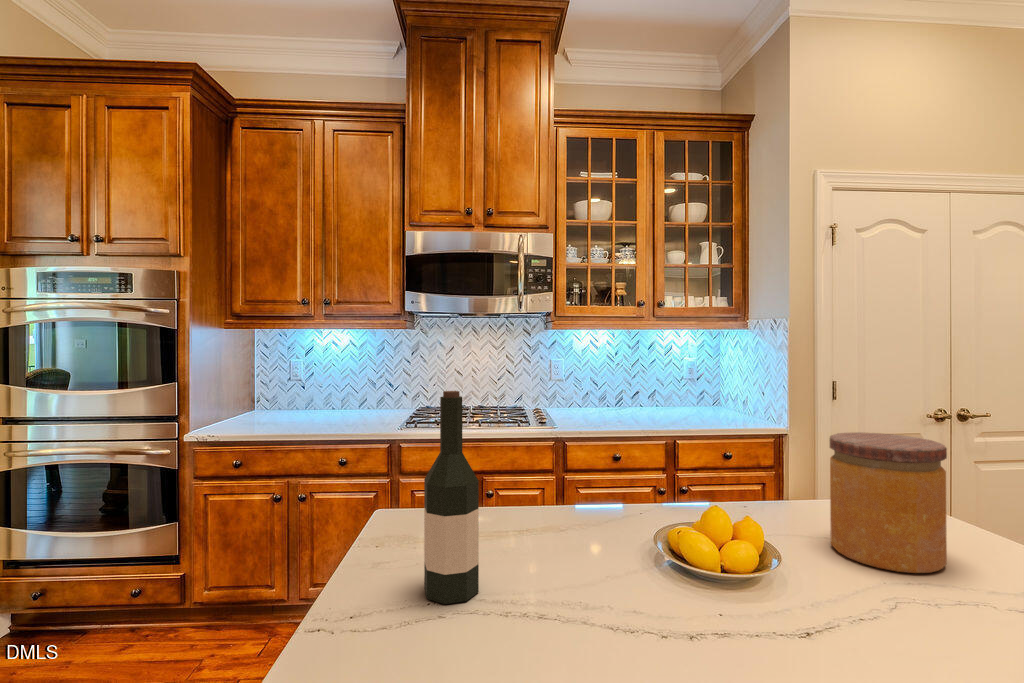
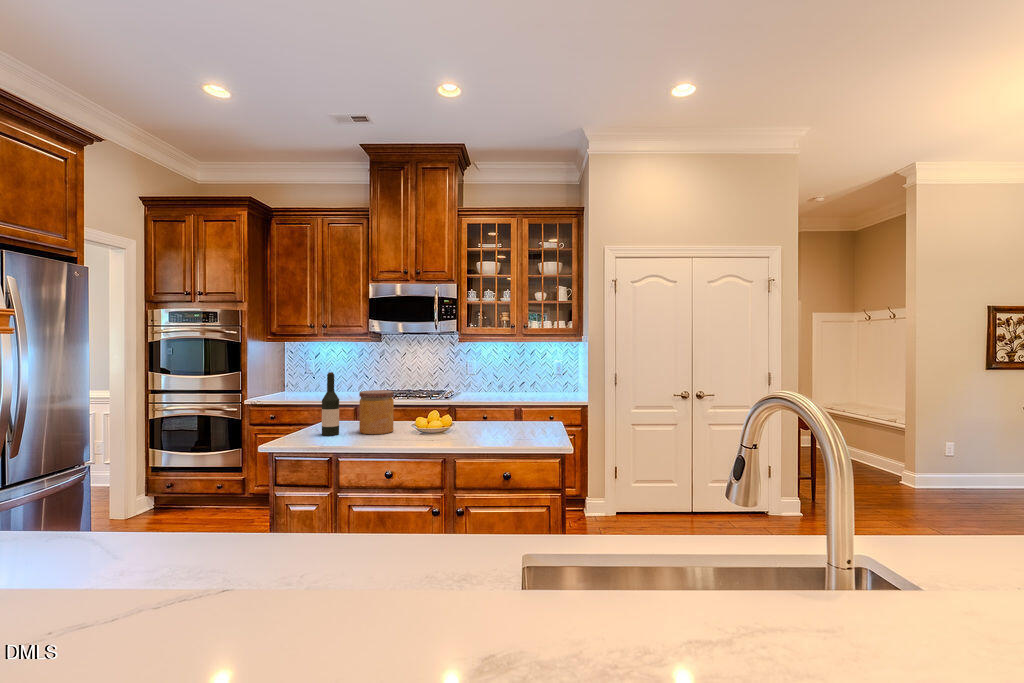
jar: present [830,432,947,573] -> present [359,390,394,434]

